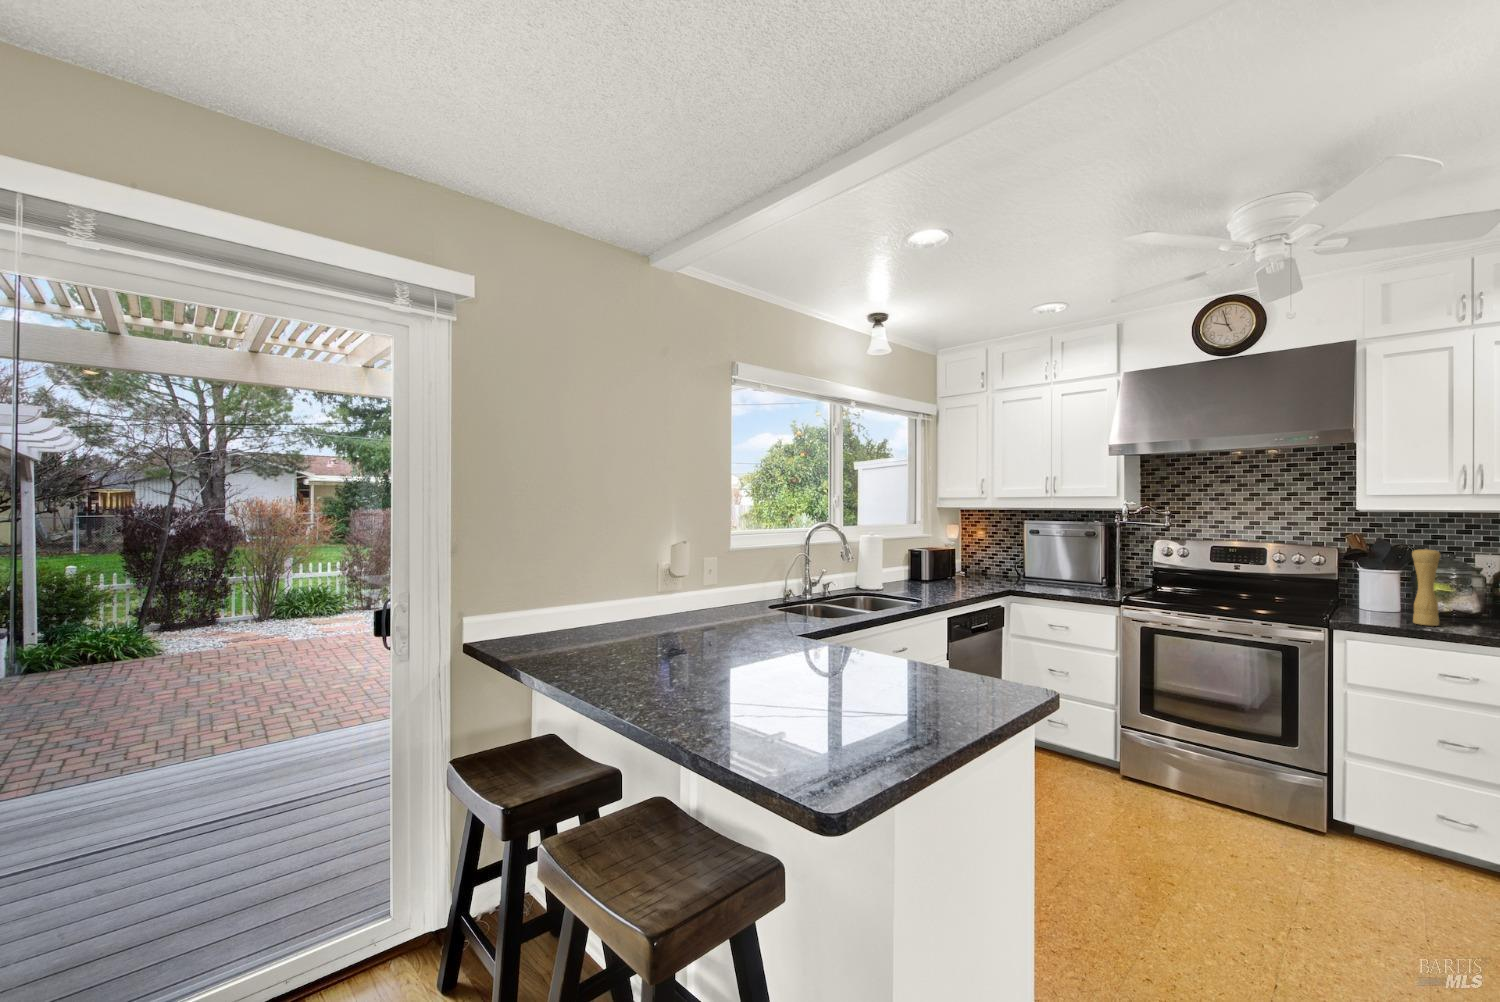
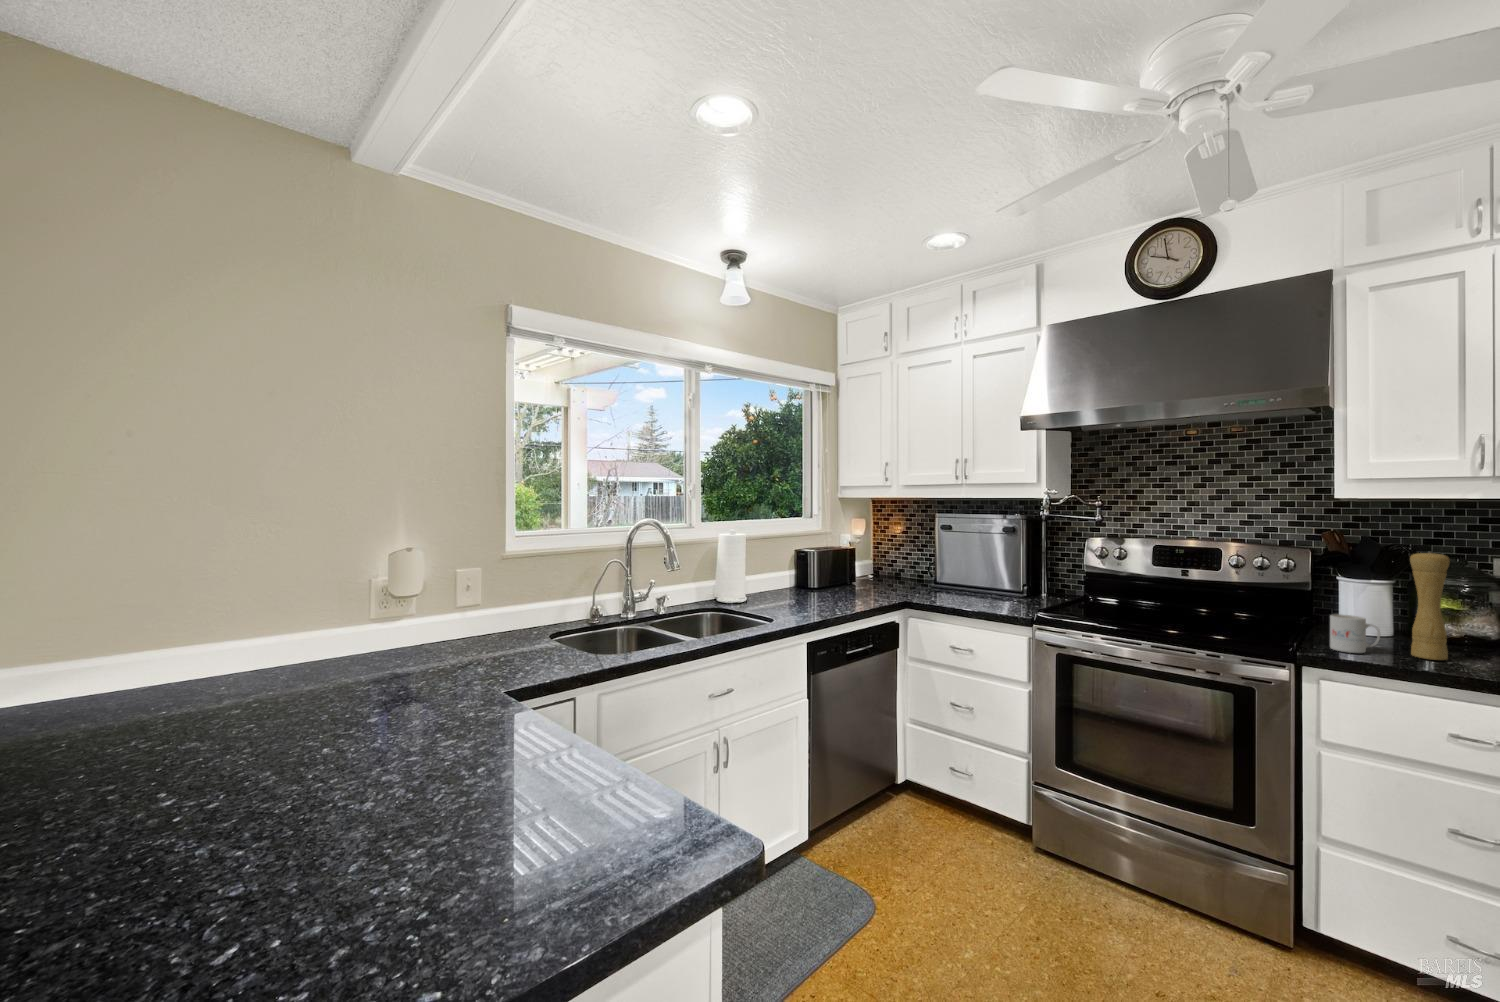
mug: none [1354,594,1391,622] -> present [1330,614,1380,653]

